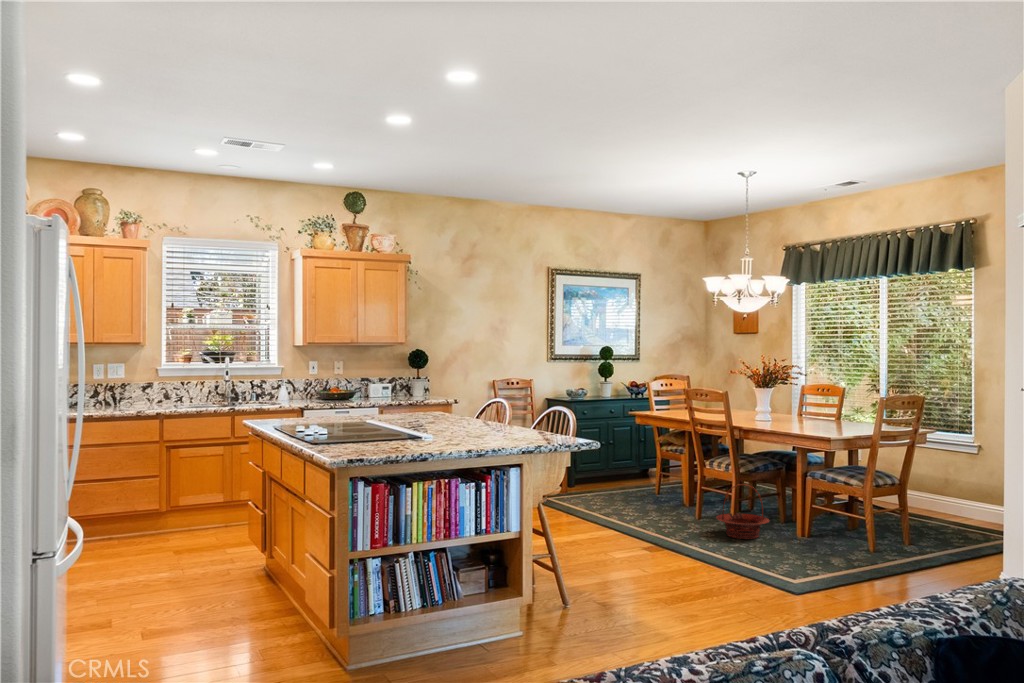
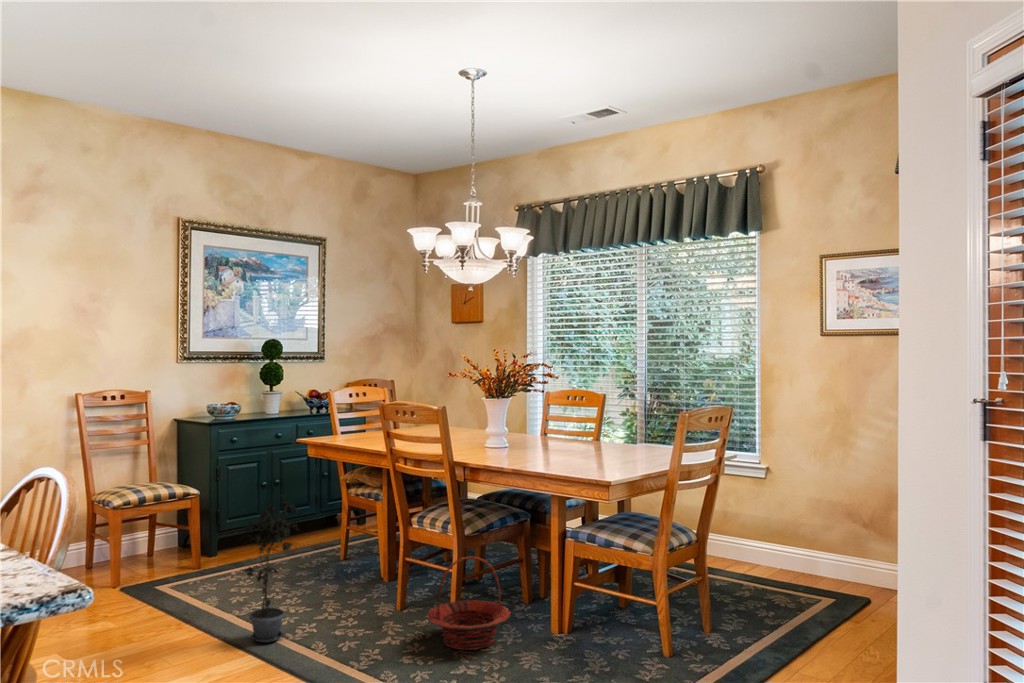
potted plant: none [603,441,640,526] -> present [244,495,299,643]

